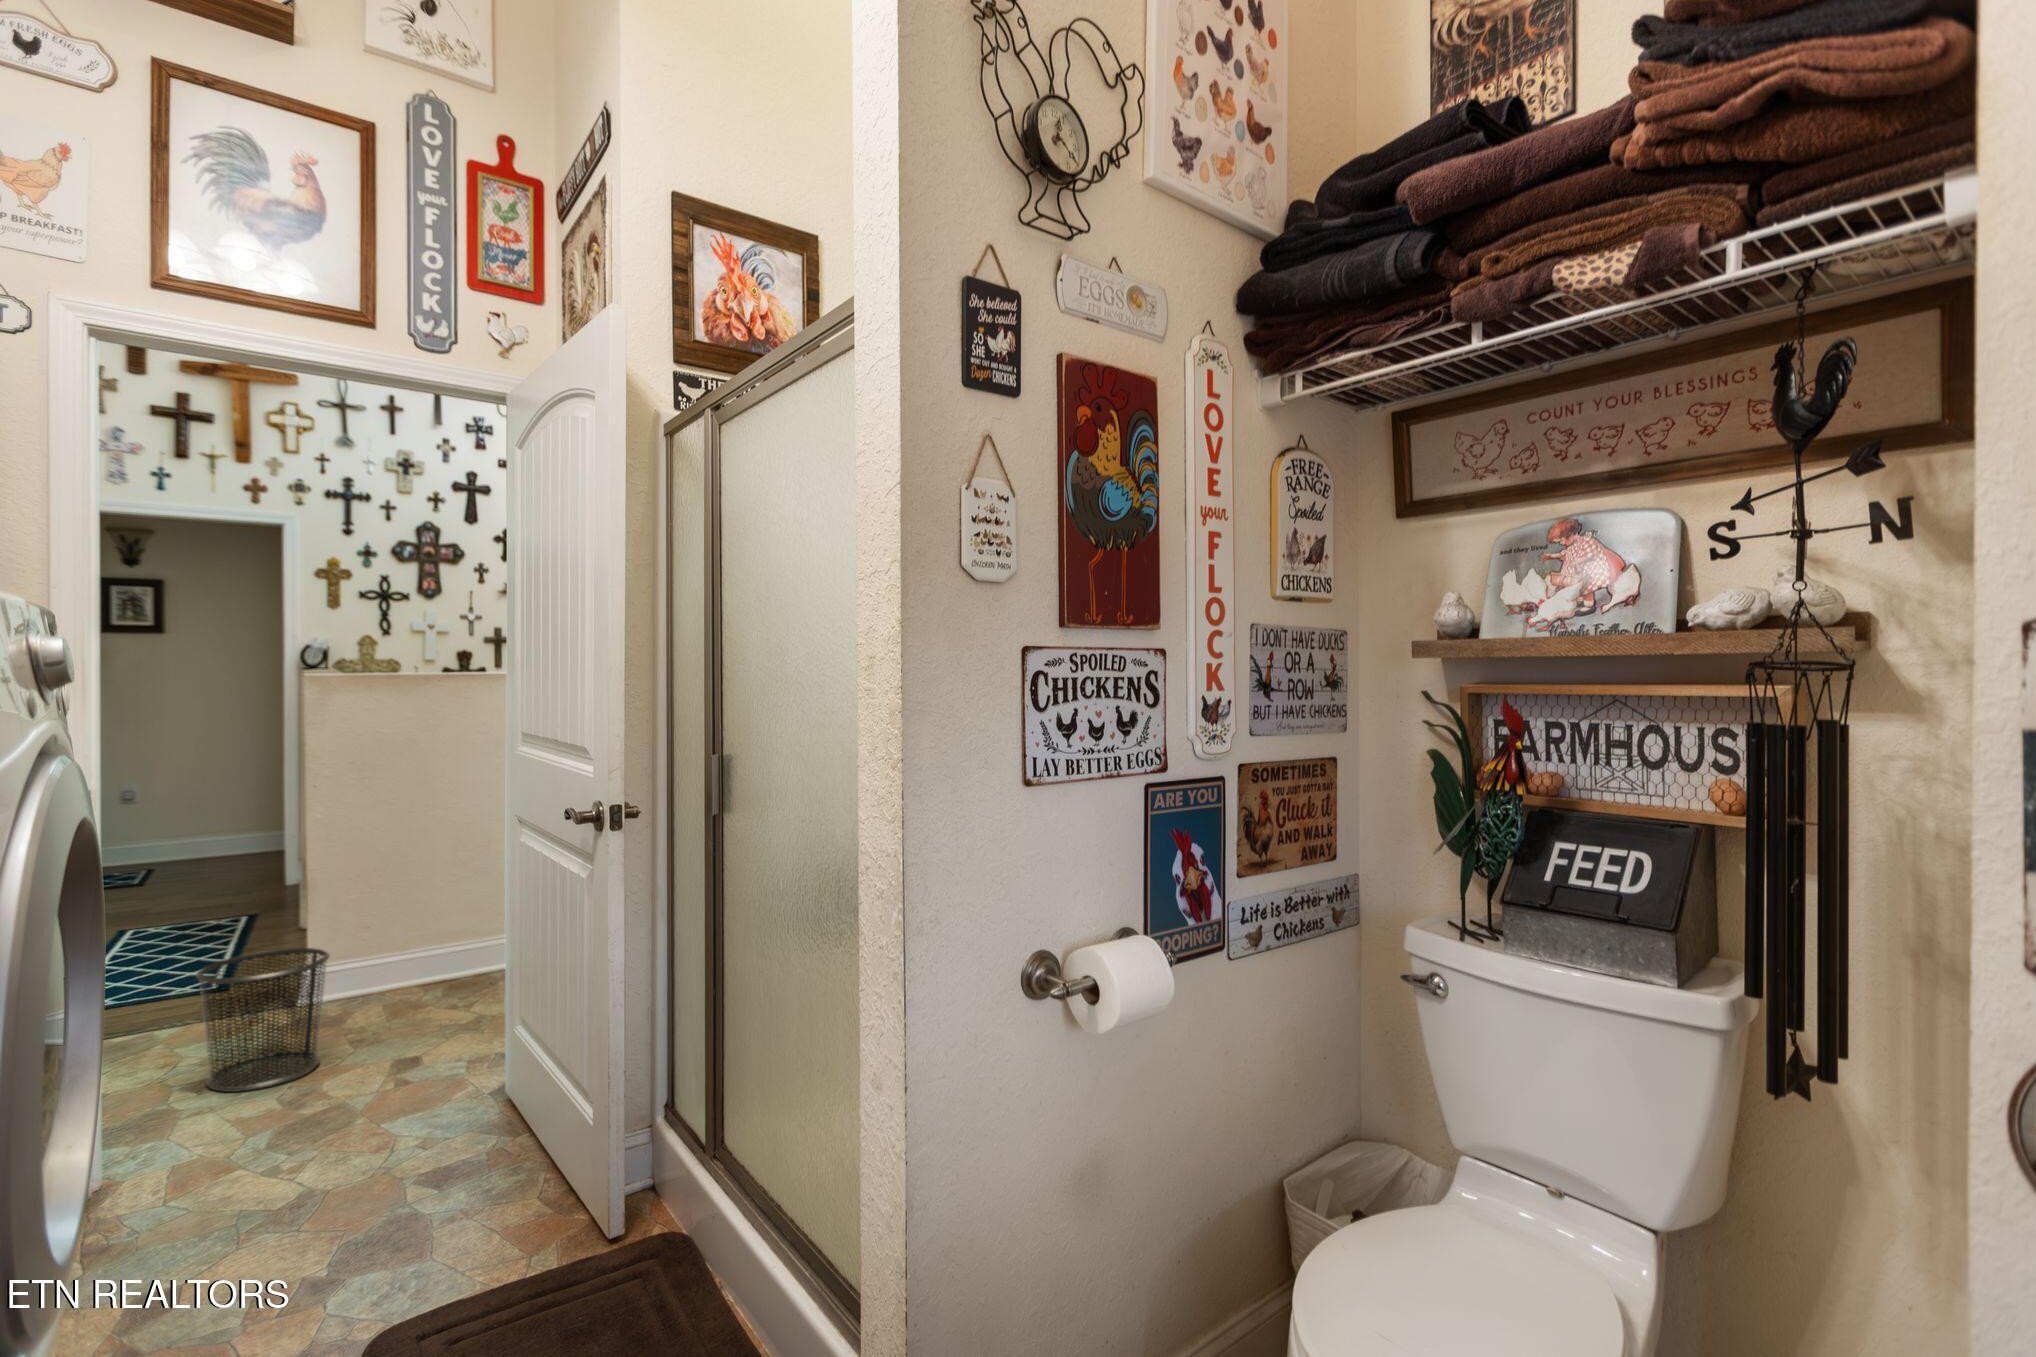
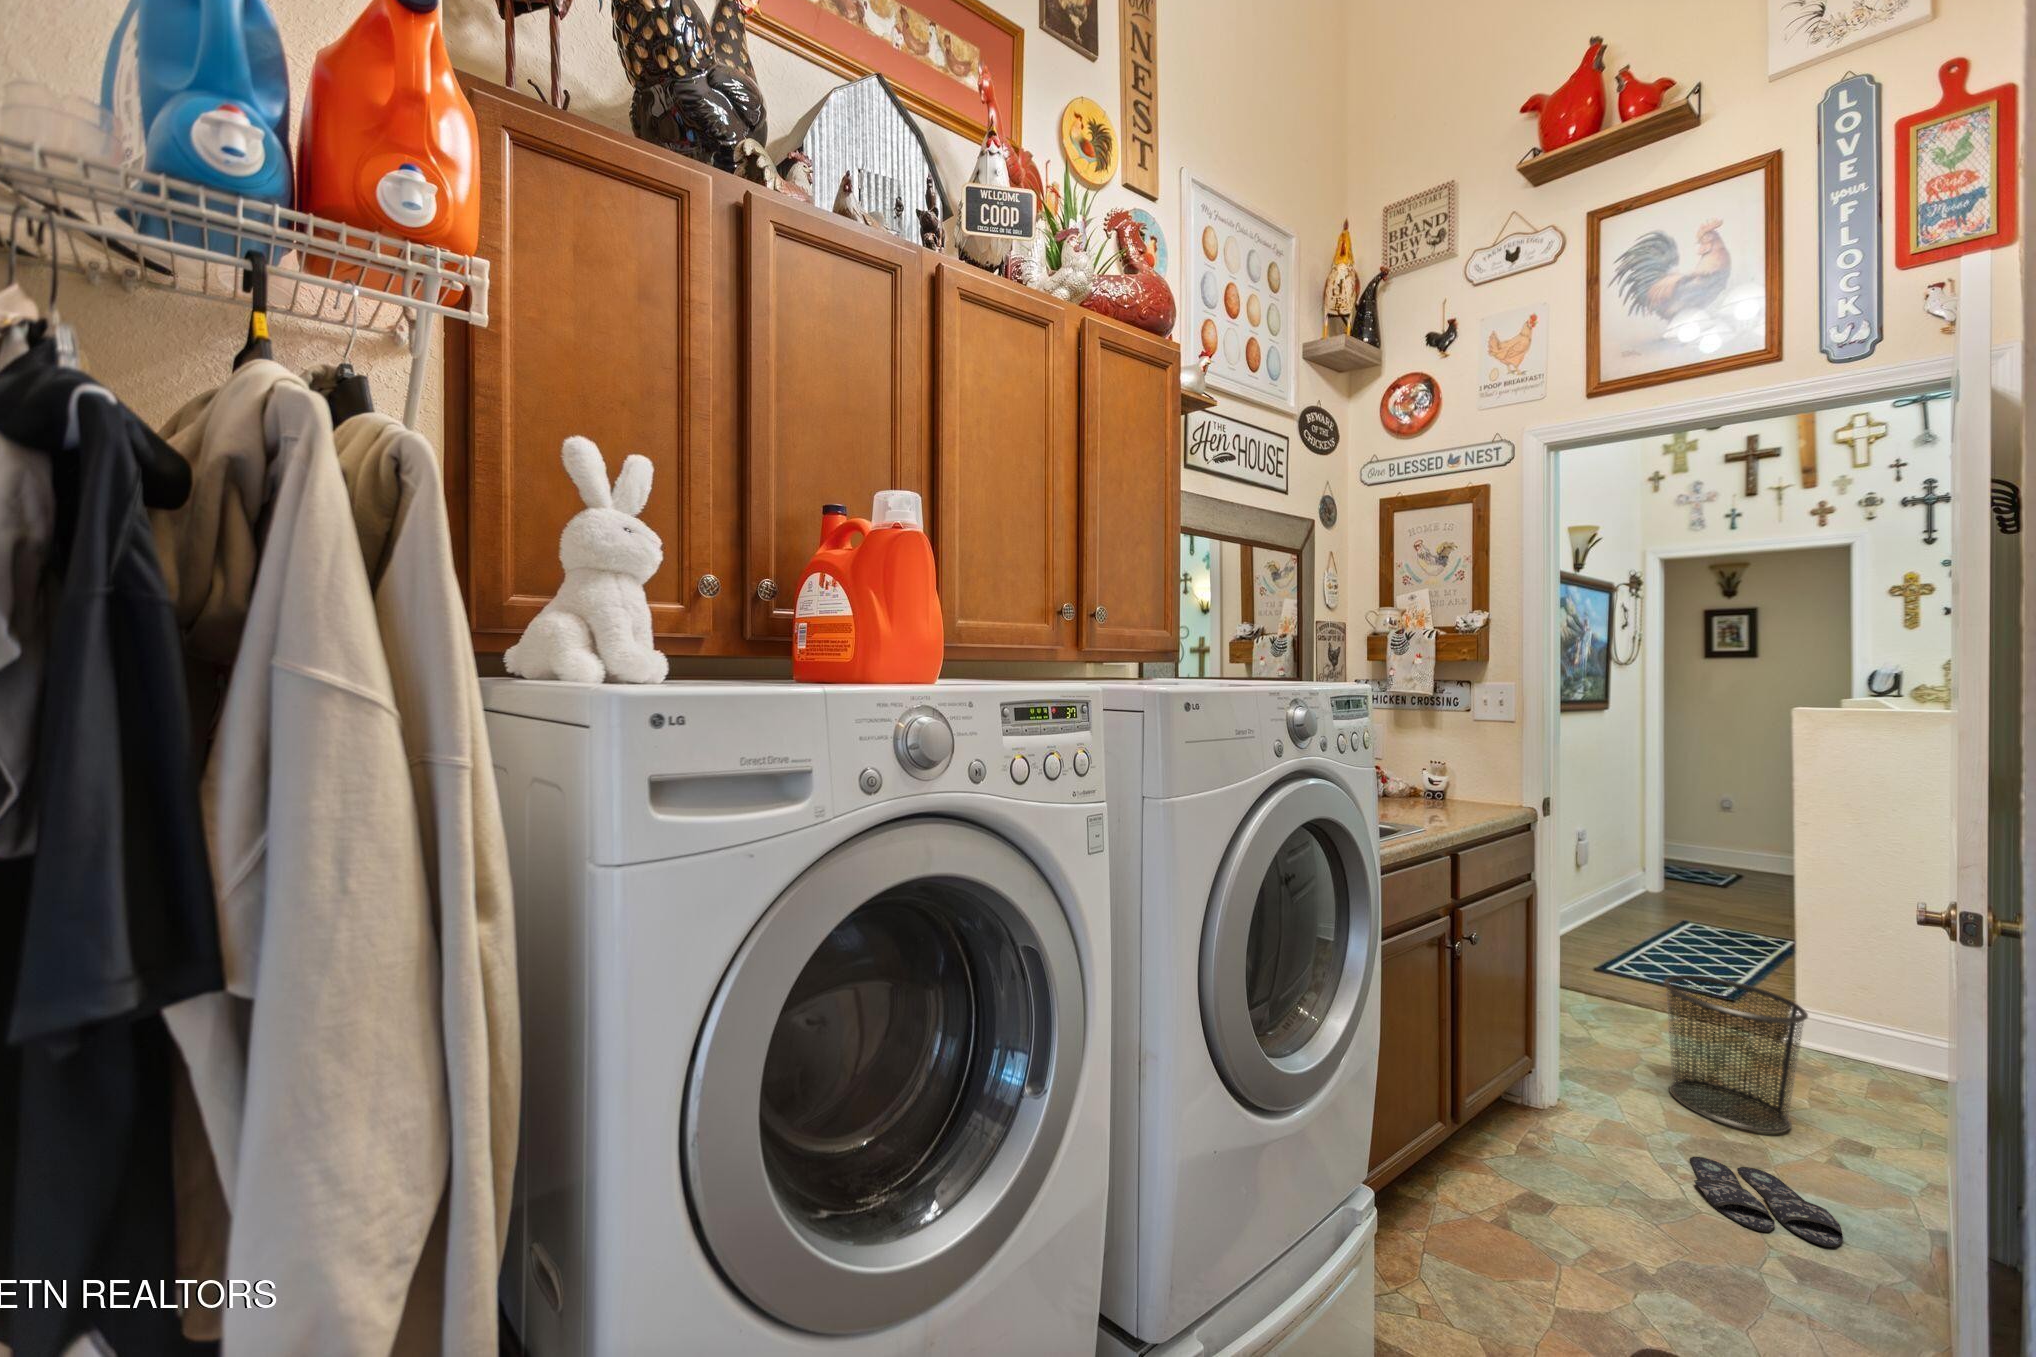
slippers: none [258,1098,390,1149] -> present [1690,1157,1843,1247]

